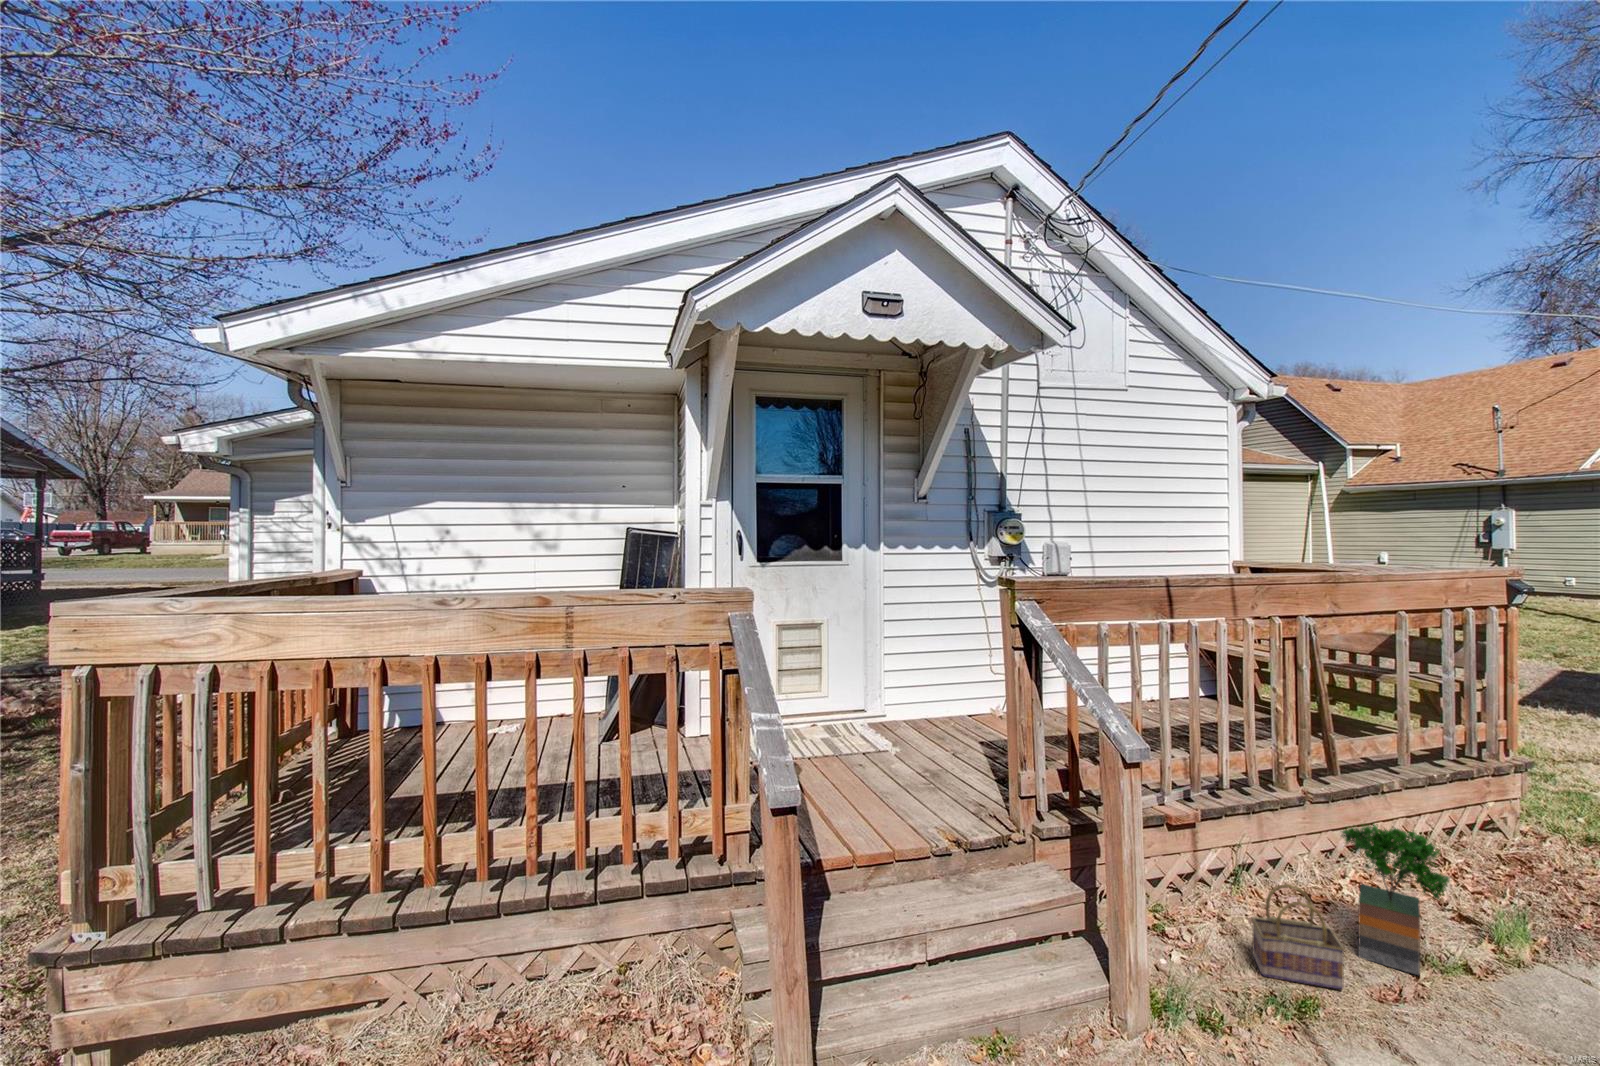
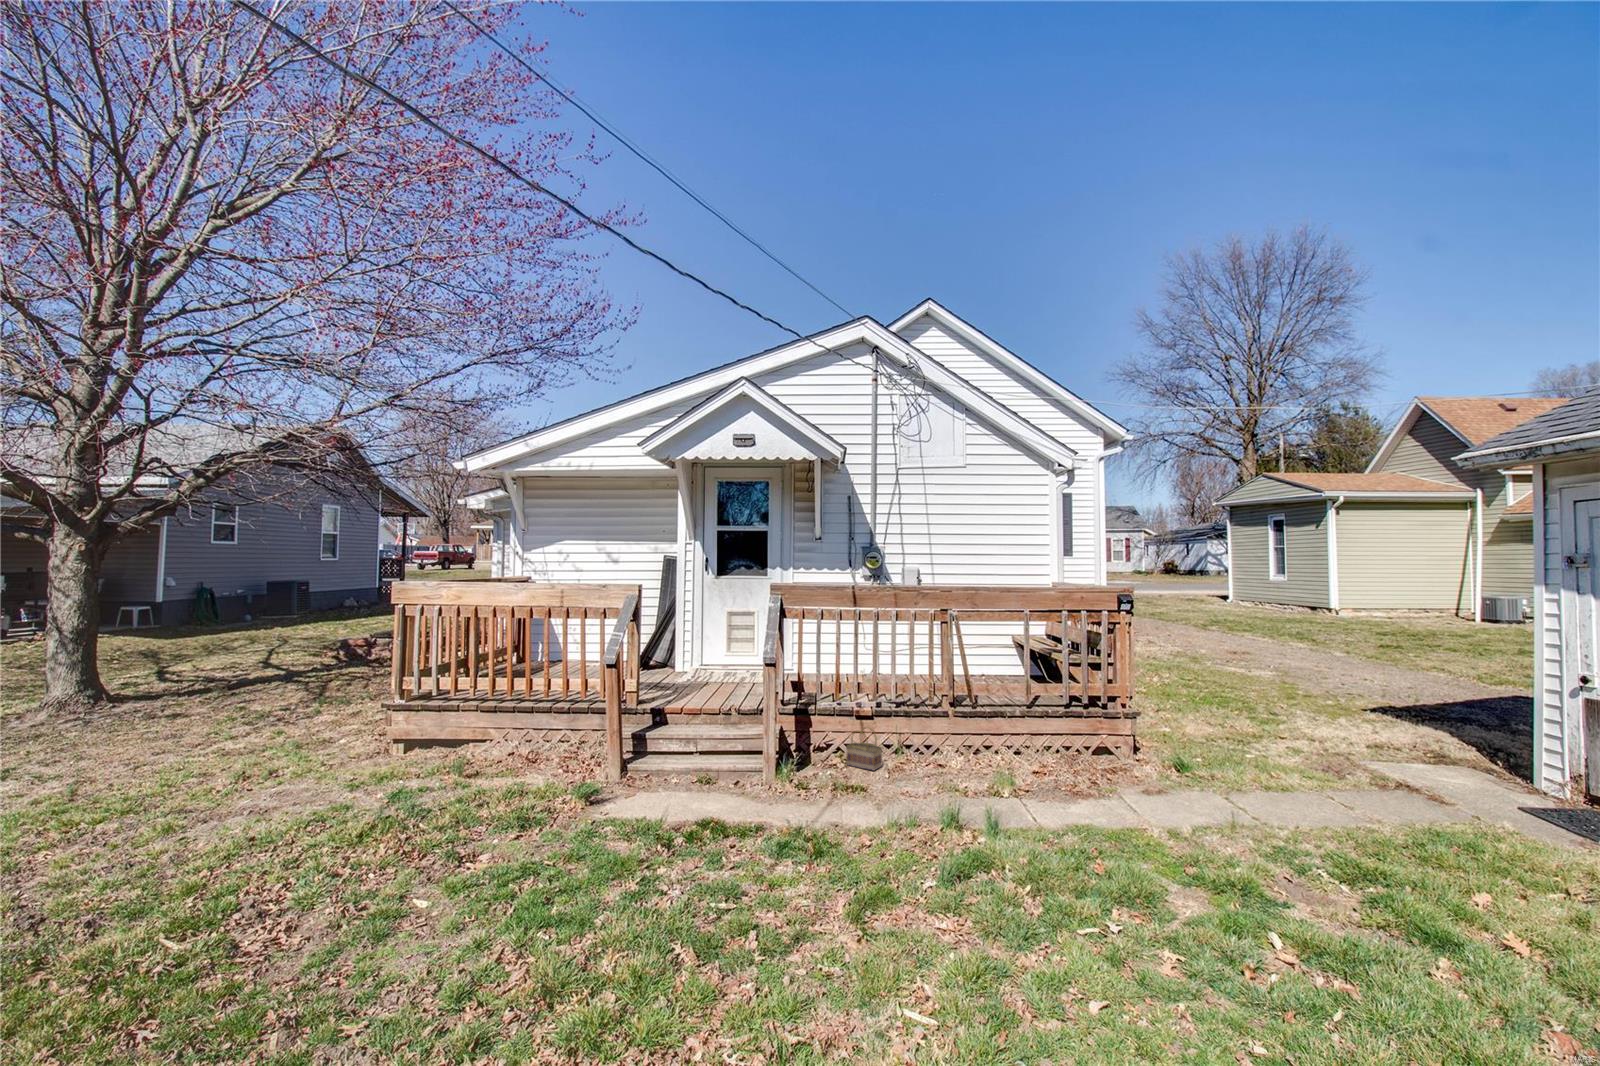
potted tree: present [1342,825,1450,975] -> none [900,703,944,772]

